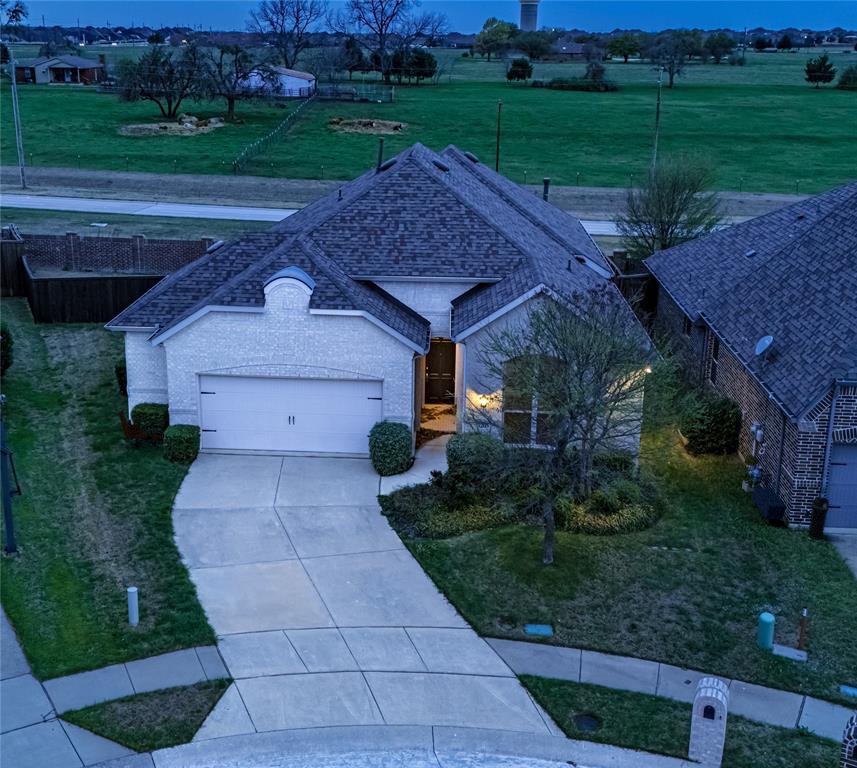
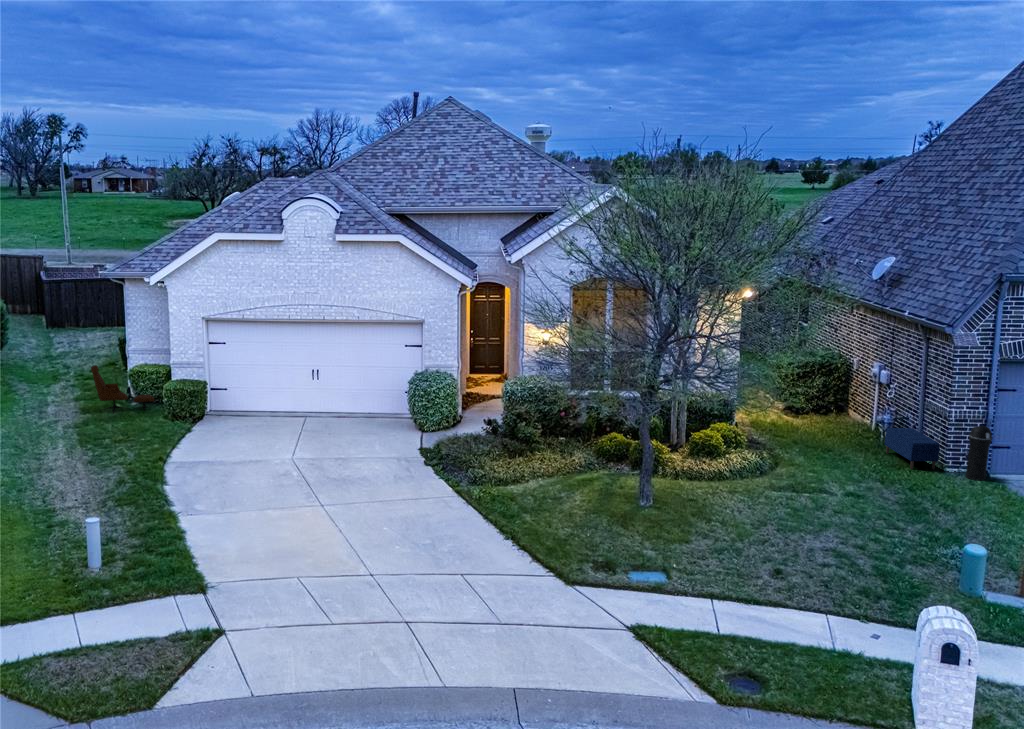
potted tree: present [742,454,759,492] -> none [865,395,886,441]

